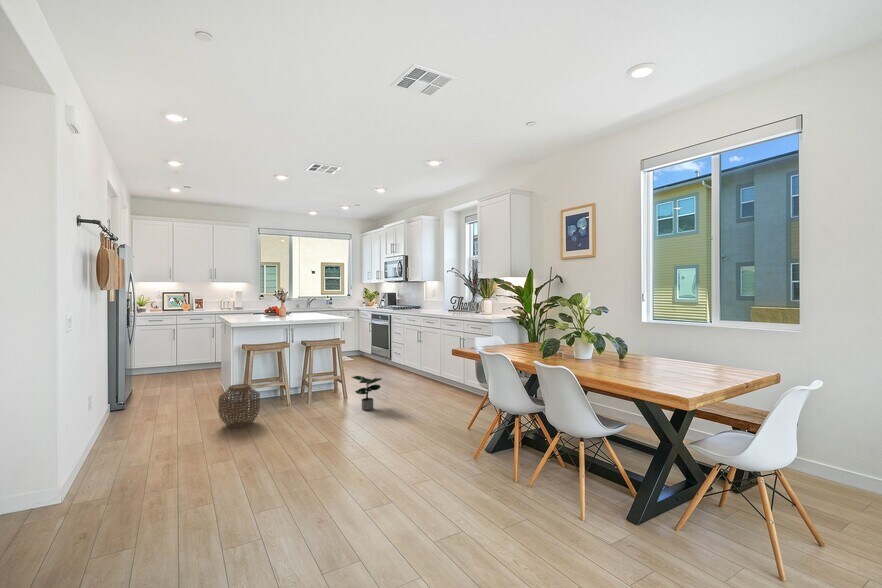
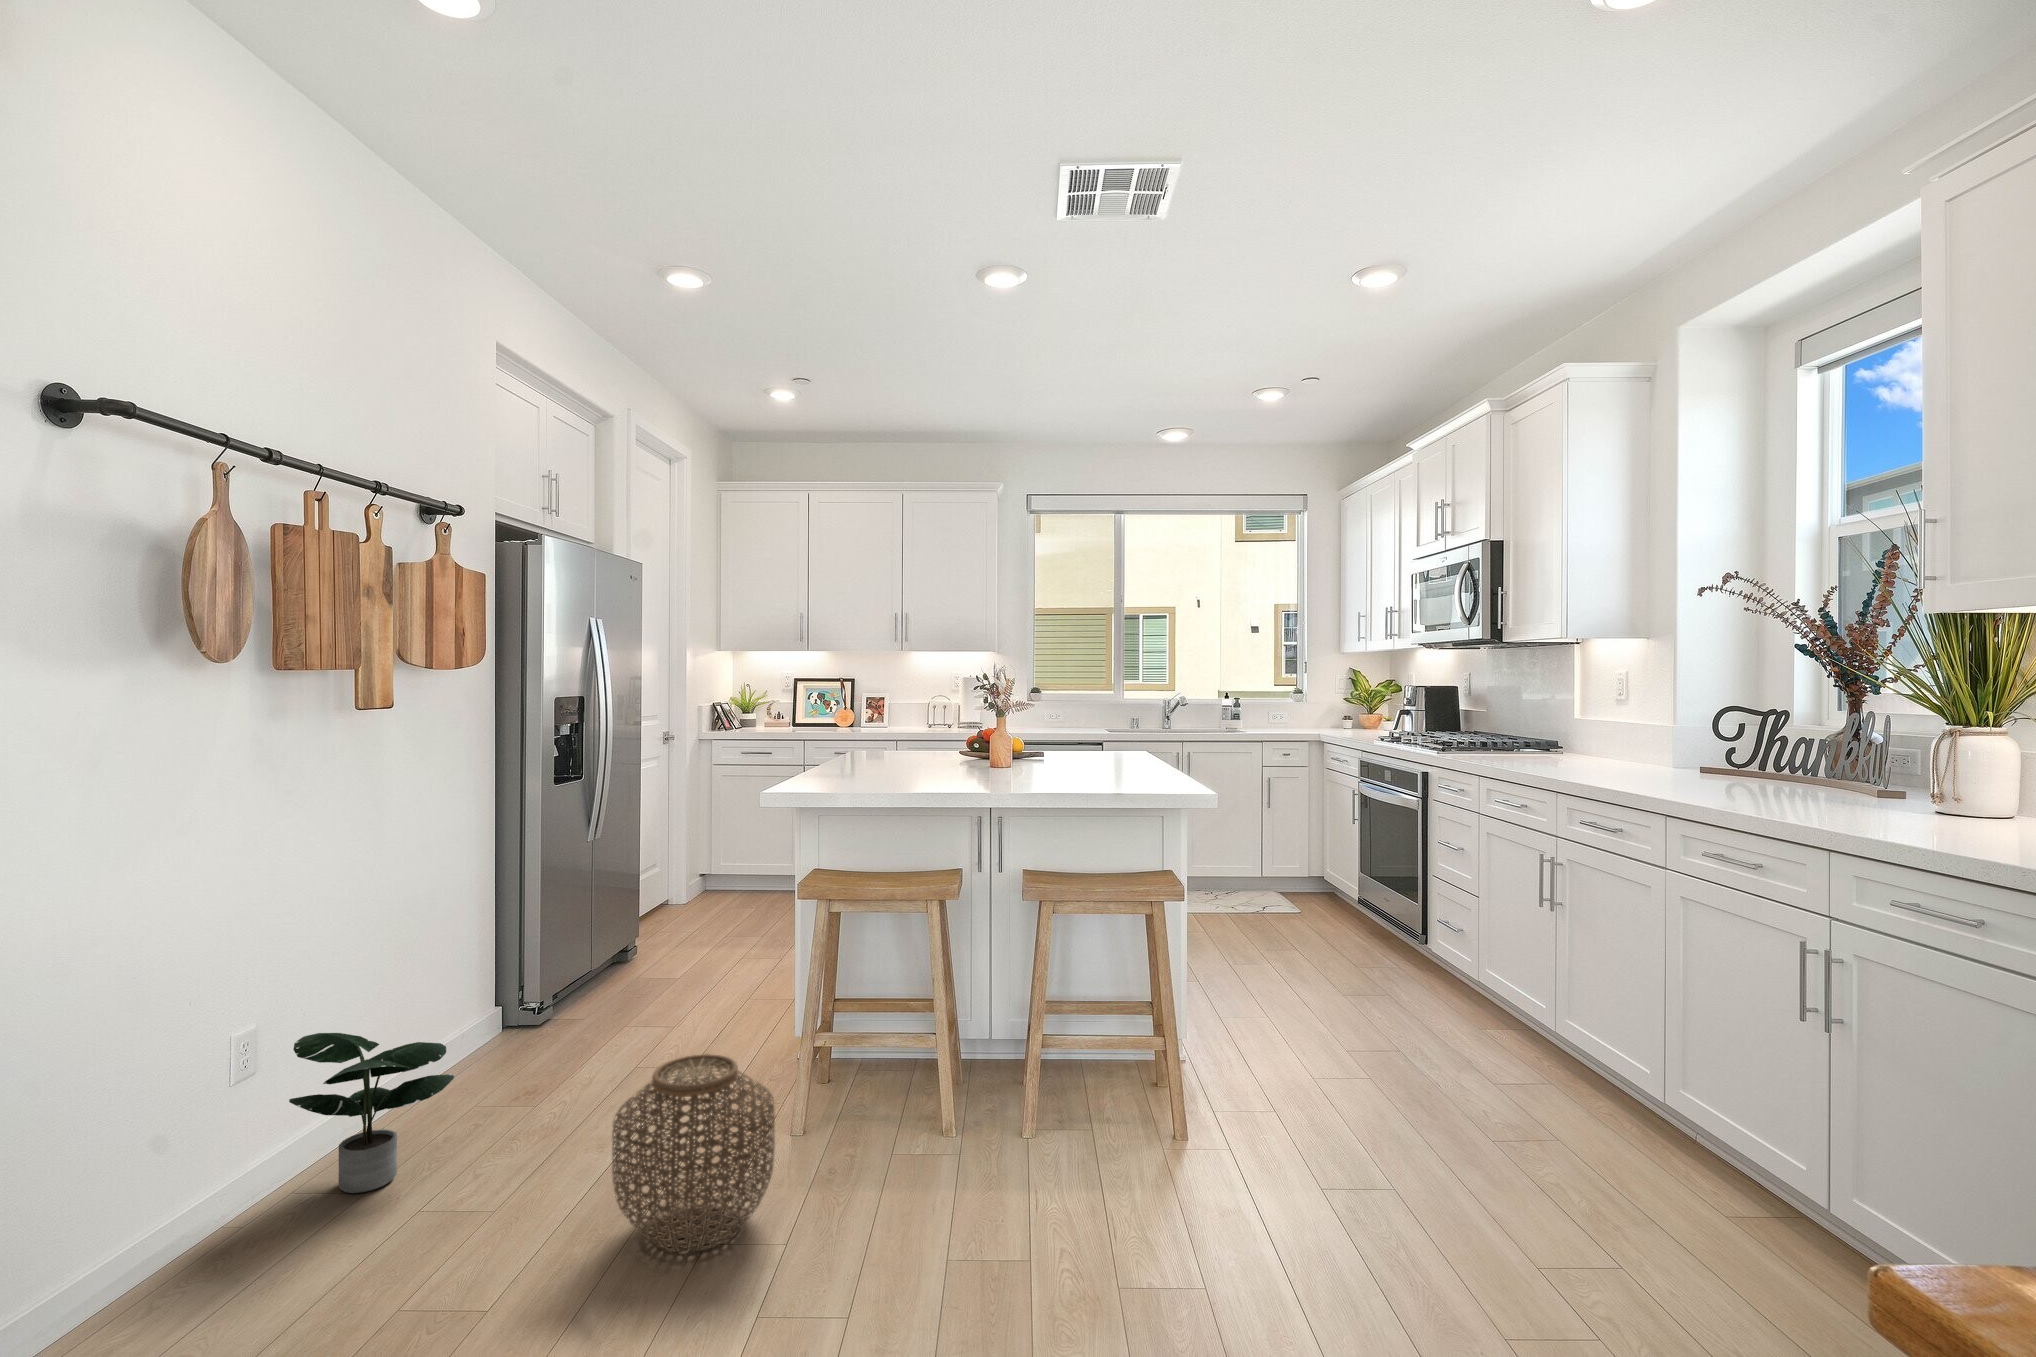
potted plant: present [352,376,382,410] -> present [289,1033,455,1193]

